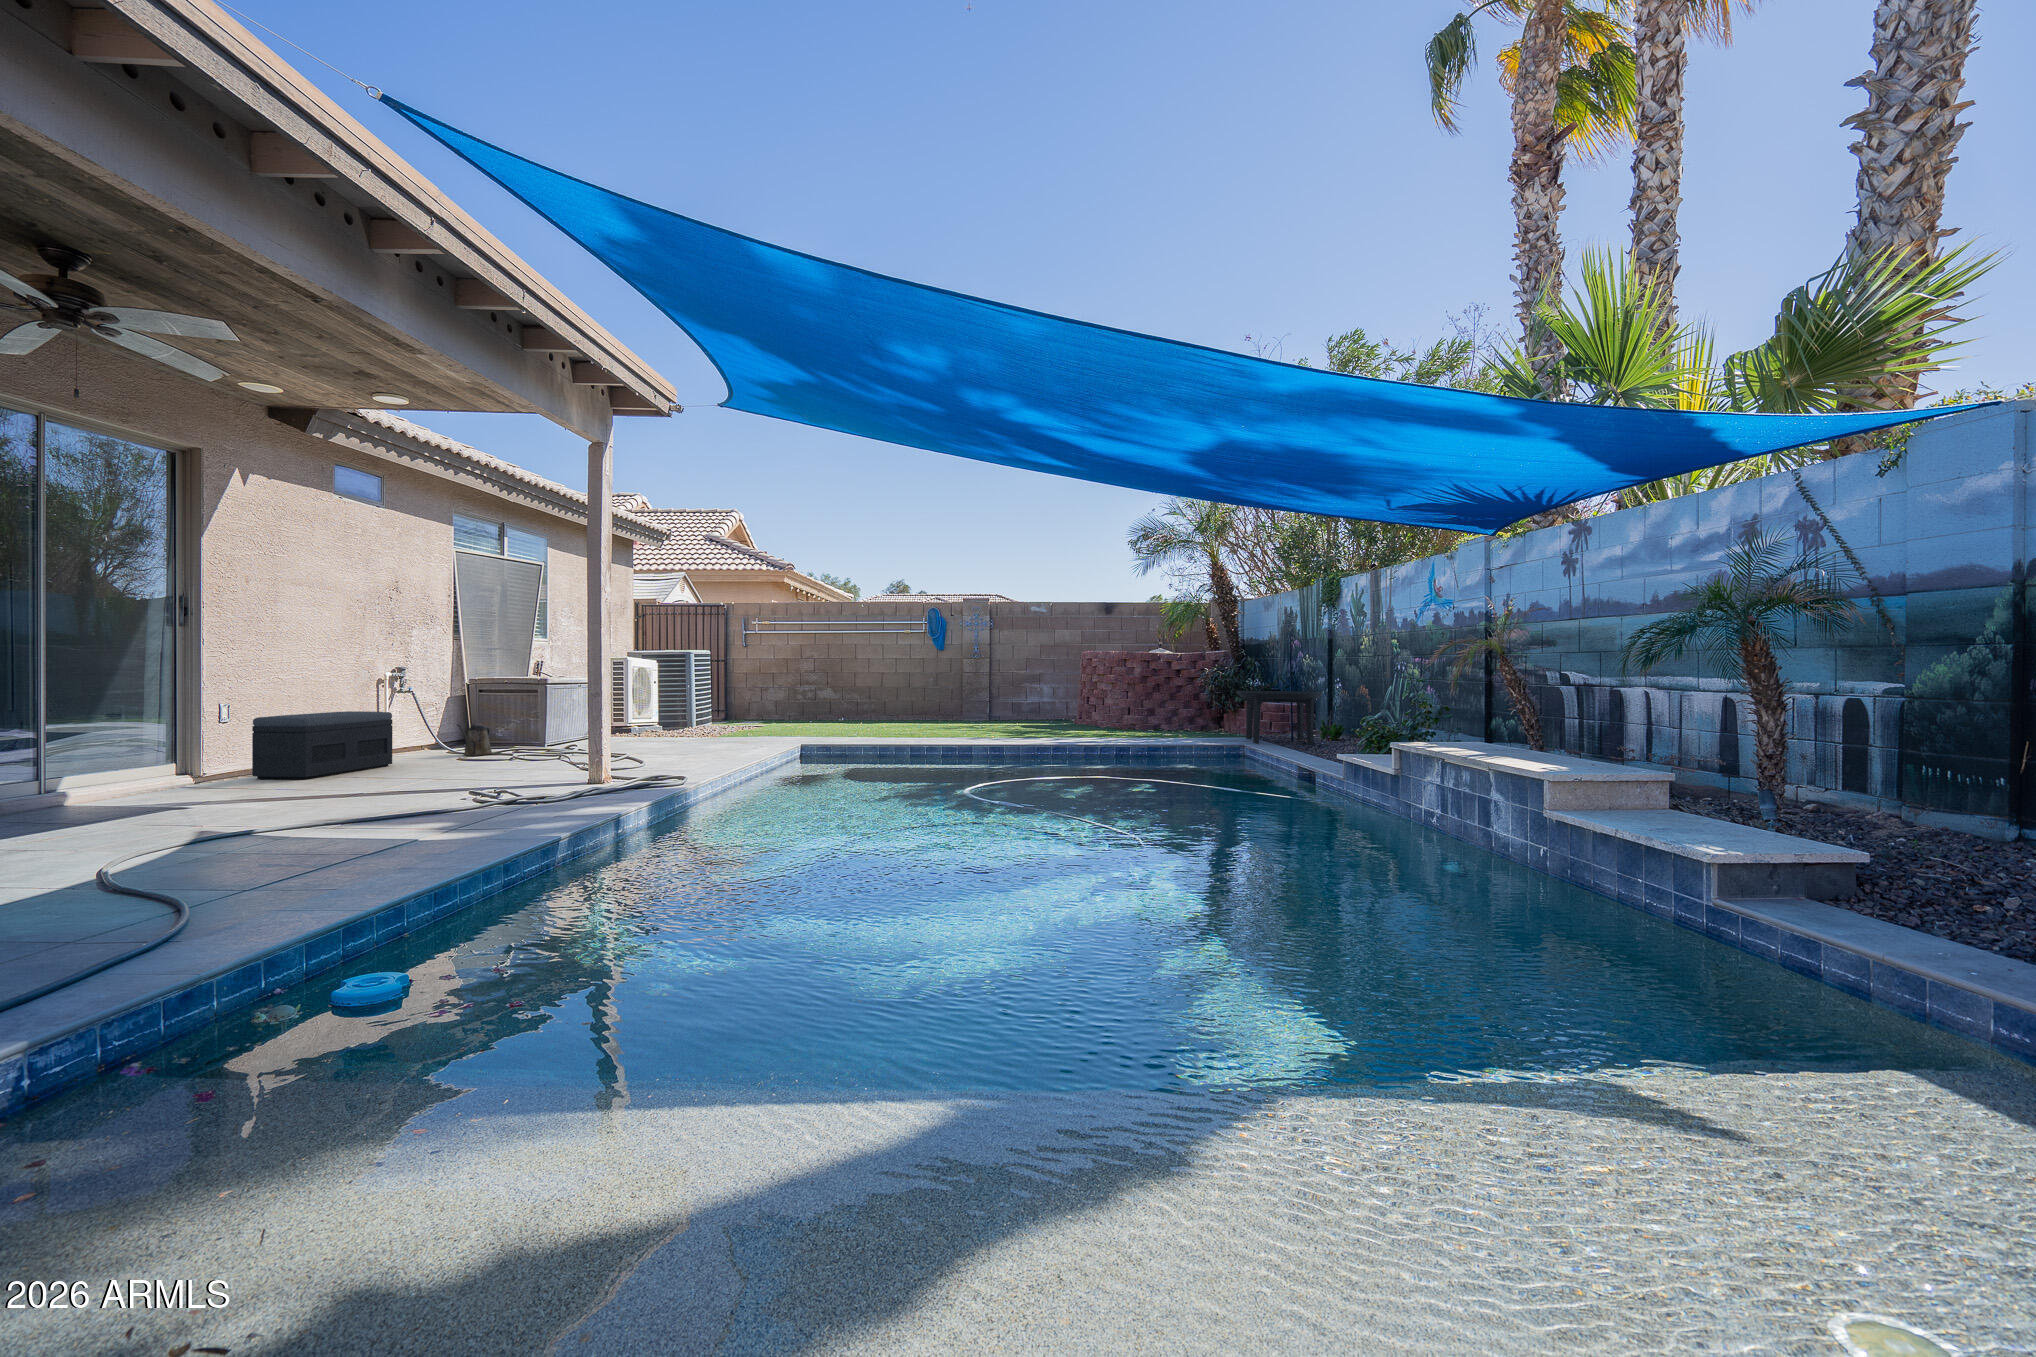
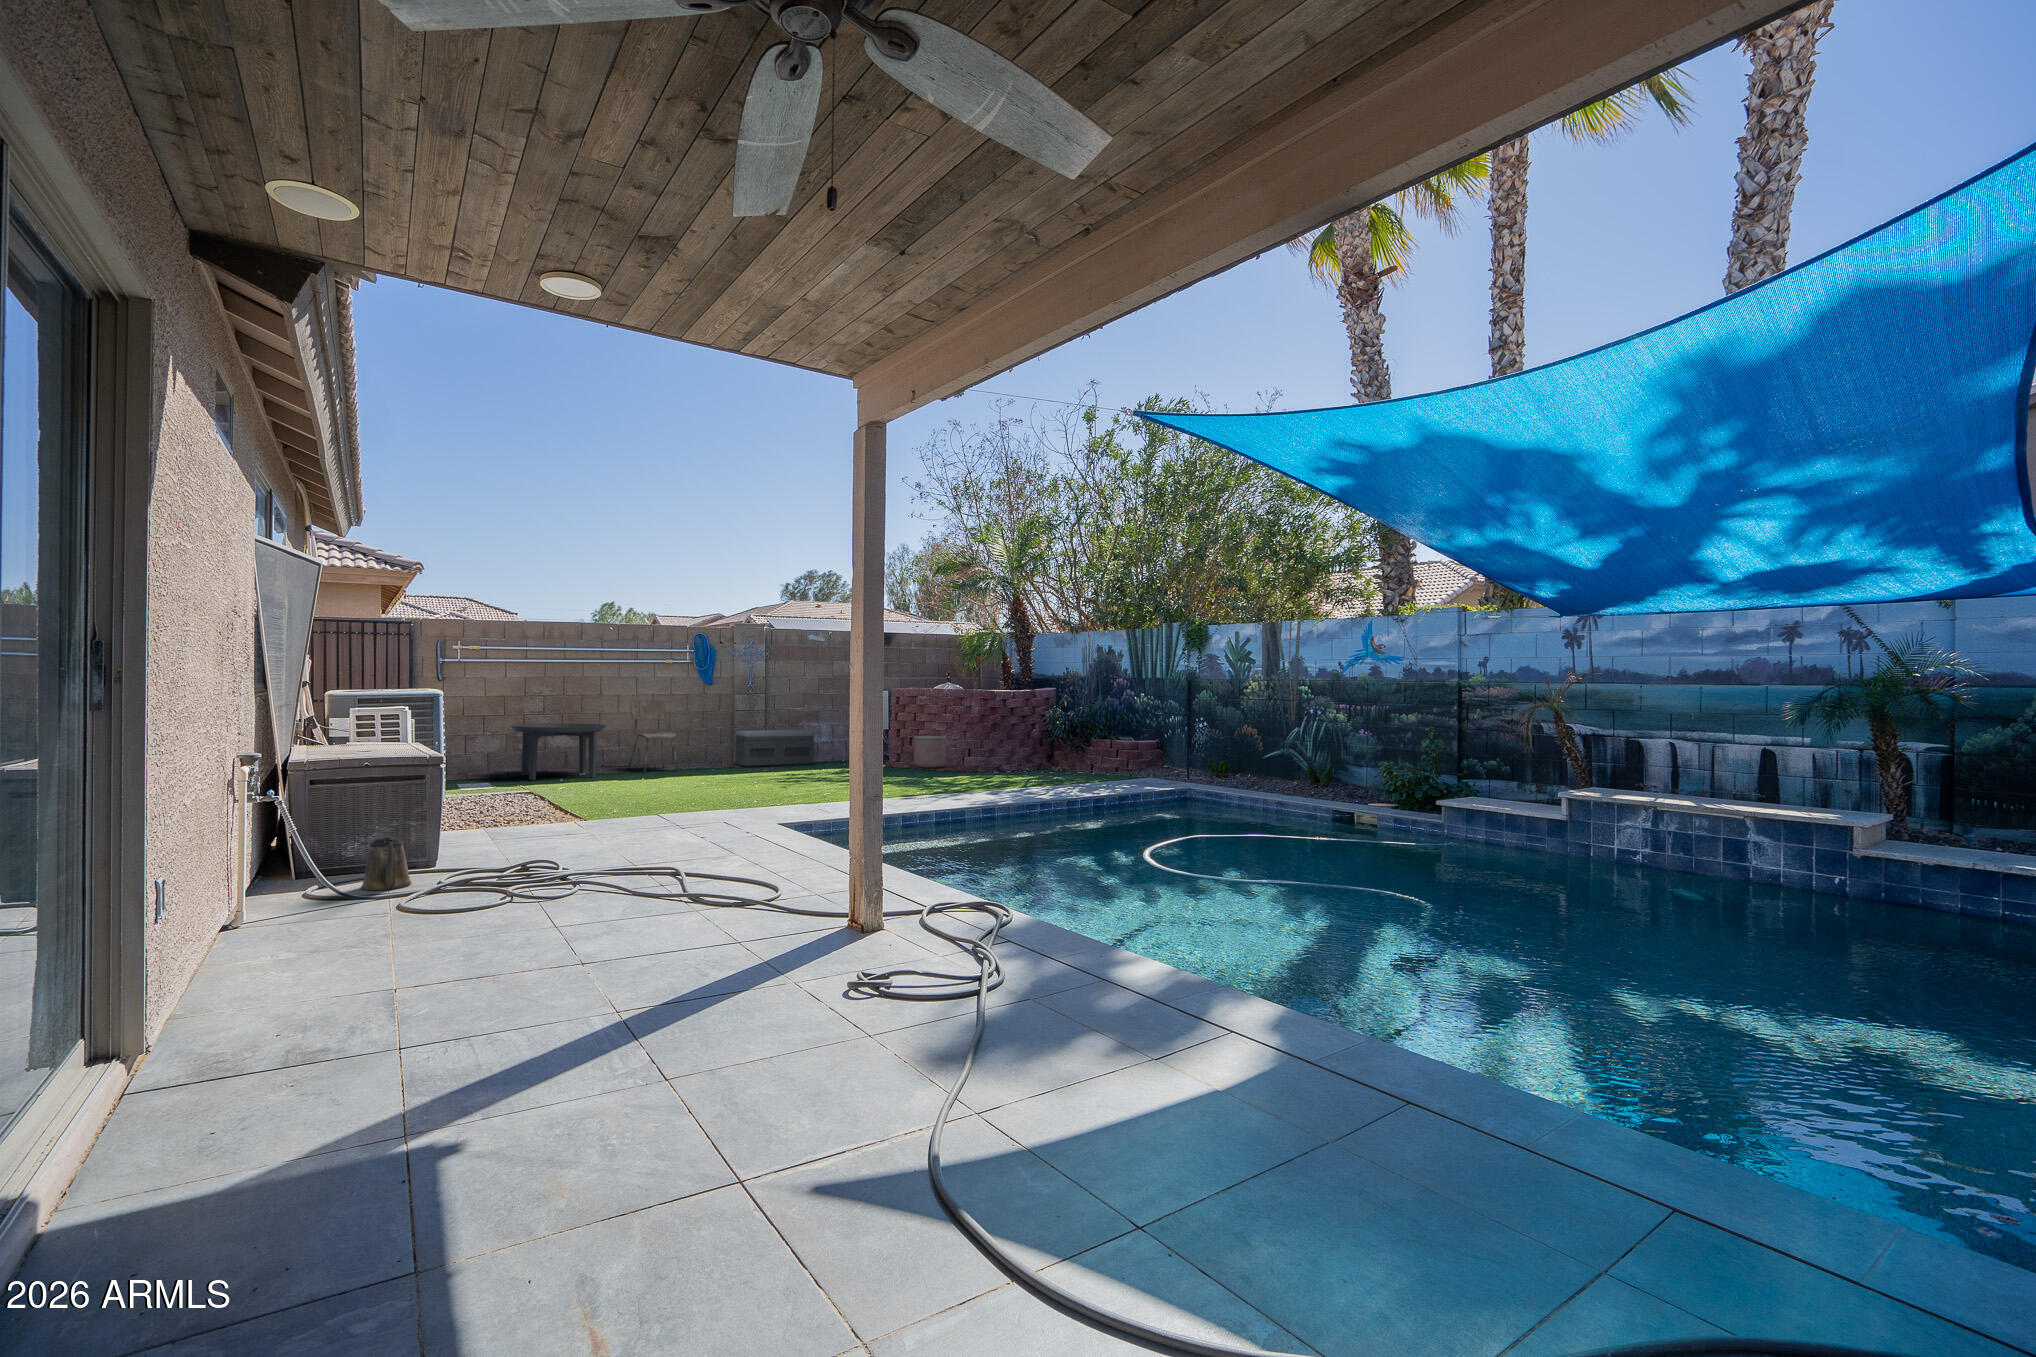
dining chair: none [866,662,897,718] -> present [628,700,679,773]
round table: present [1237,691,1324,744] -> present [510,724,607,780]
planter: none [1086,695,1117,724] -> present [914,736,947,768]
storage bench: present [252,711,392,779] -> present [735,730,815,767]

